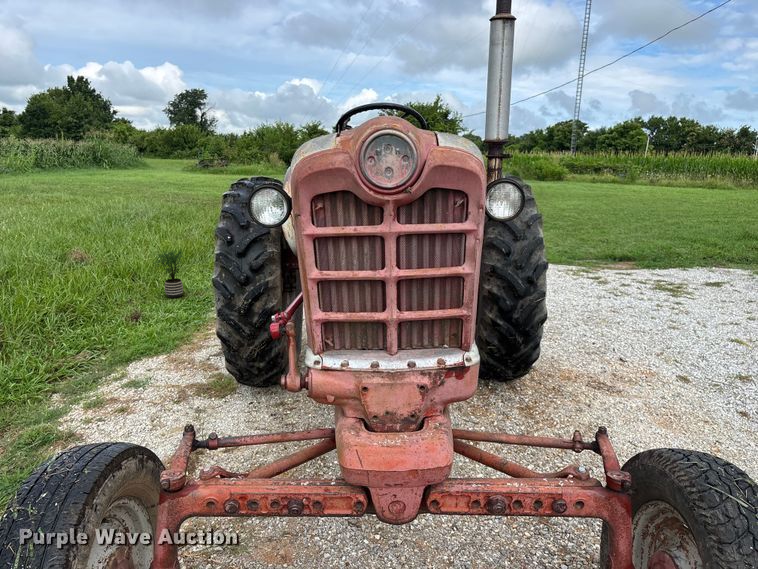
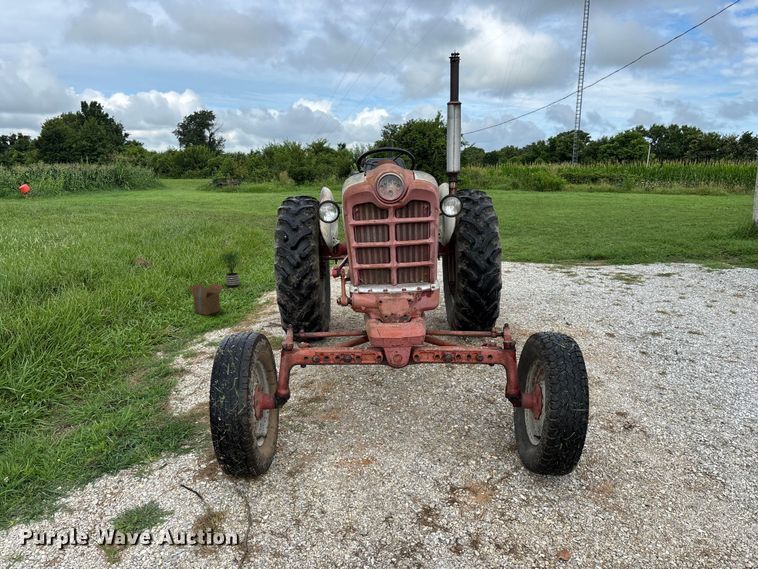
cardboard box: none [98,298,150,345] -> present [189,283,223,315]

